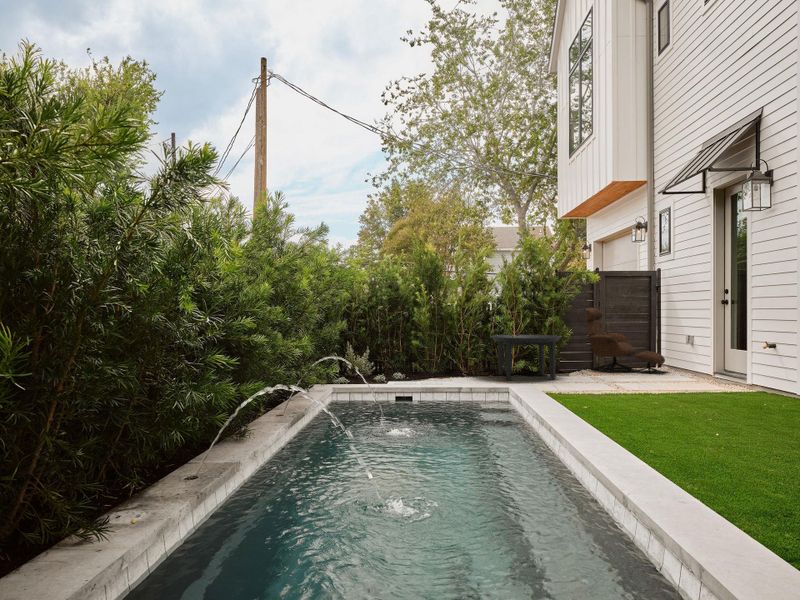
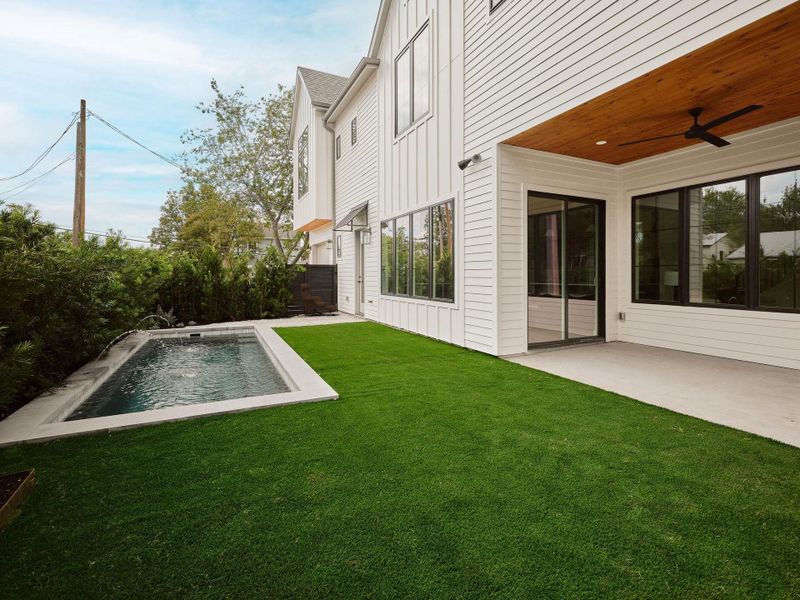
round table: present [490,335,561,380] -> none [247,299,286,323]

